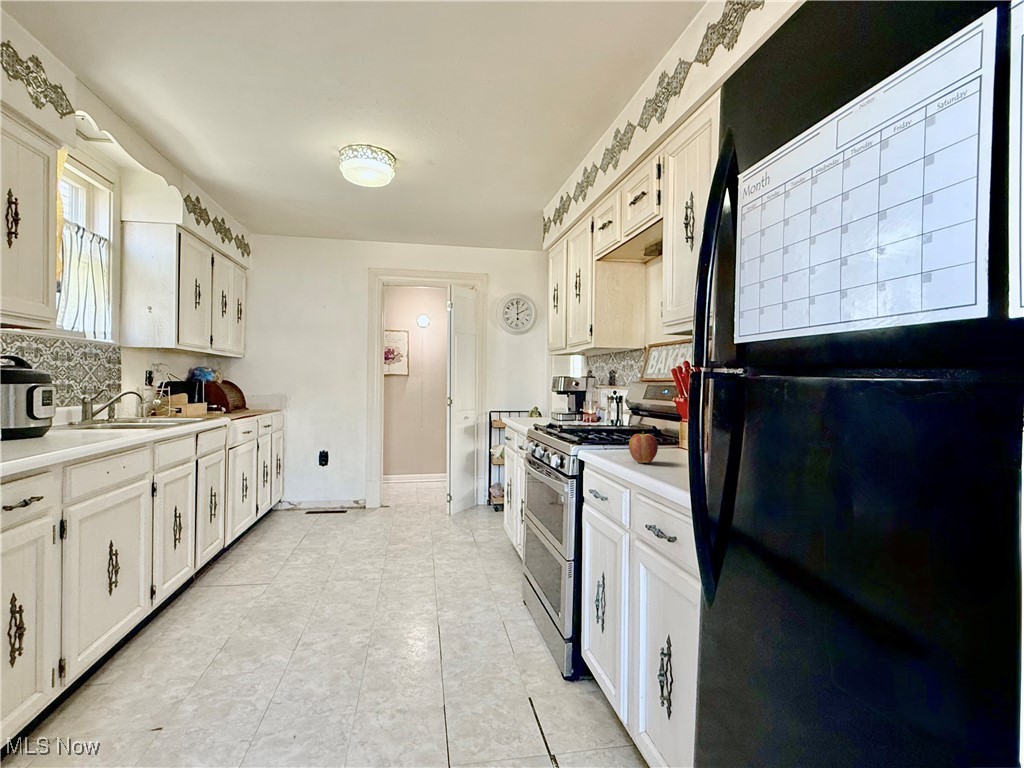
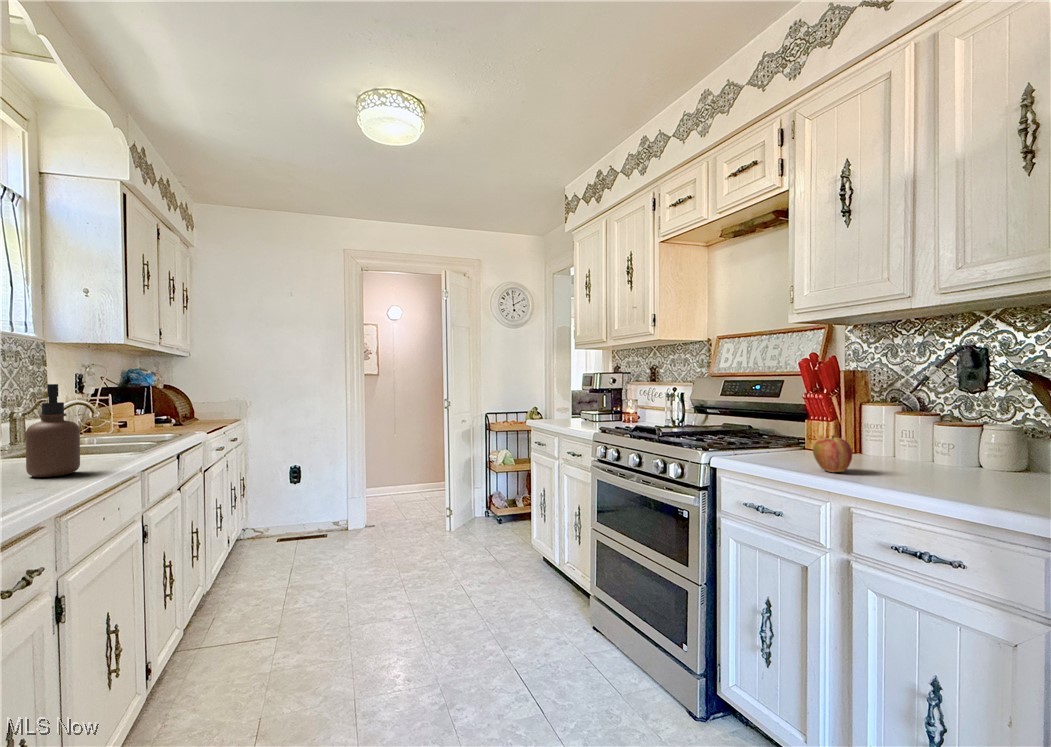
soap dispenser: none [74,375,110,438] -> present [26,384,80,477]

